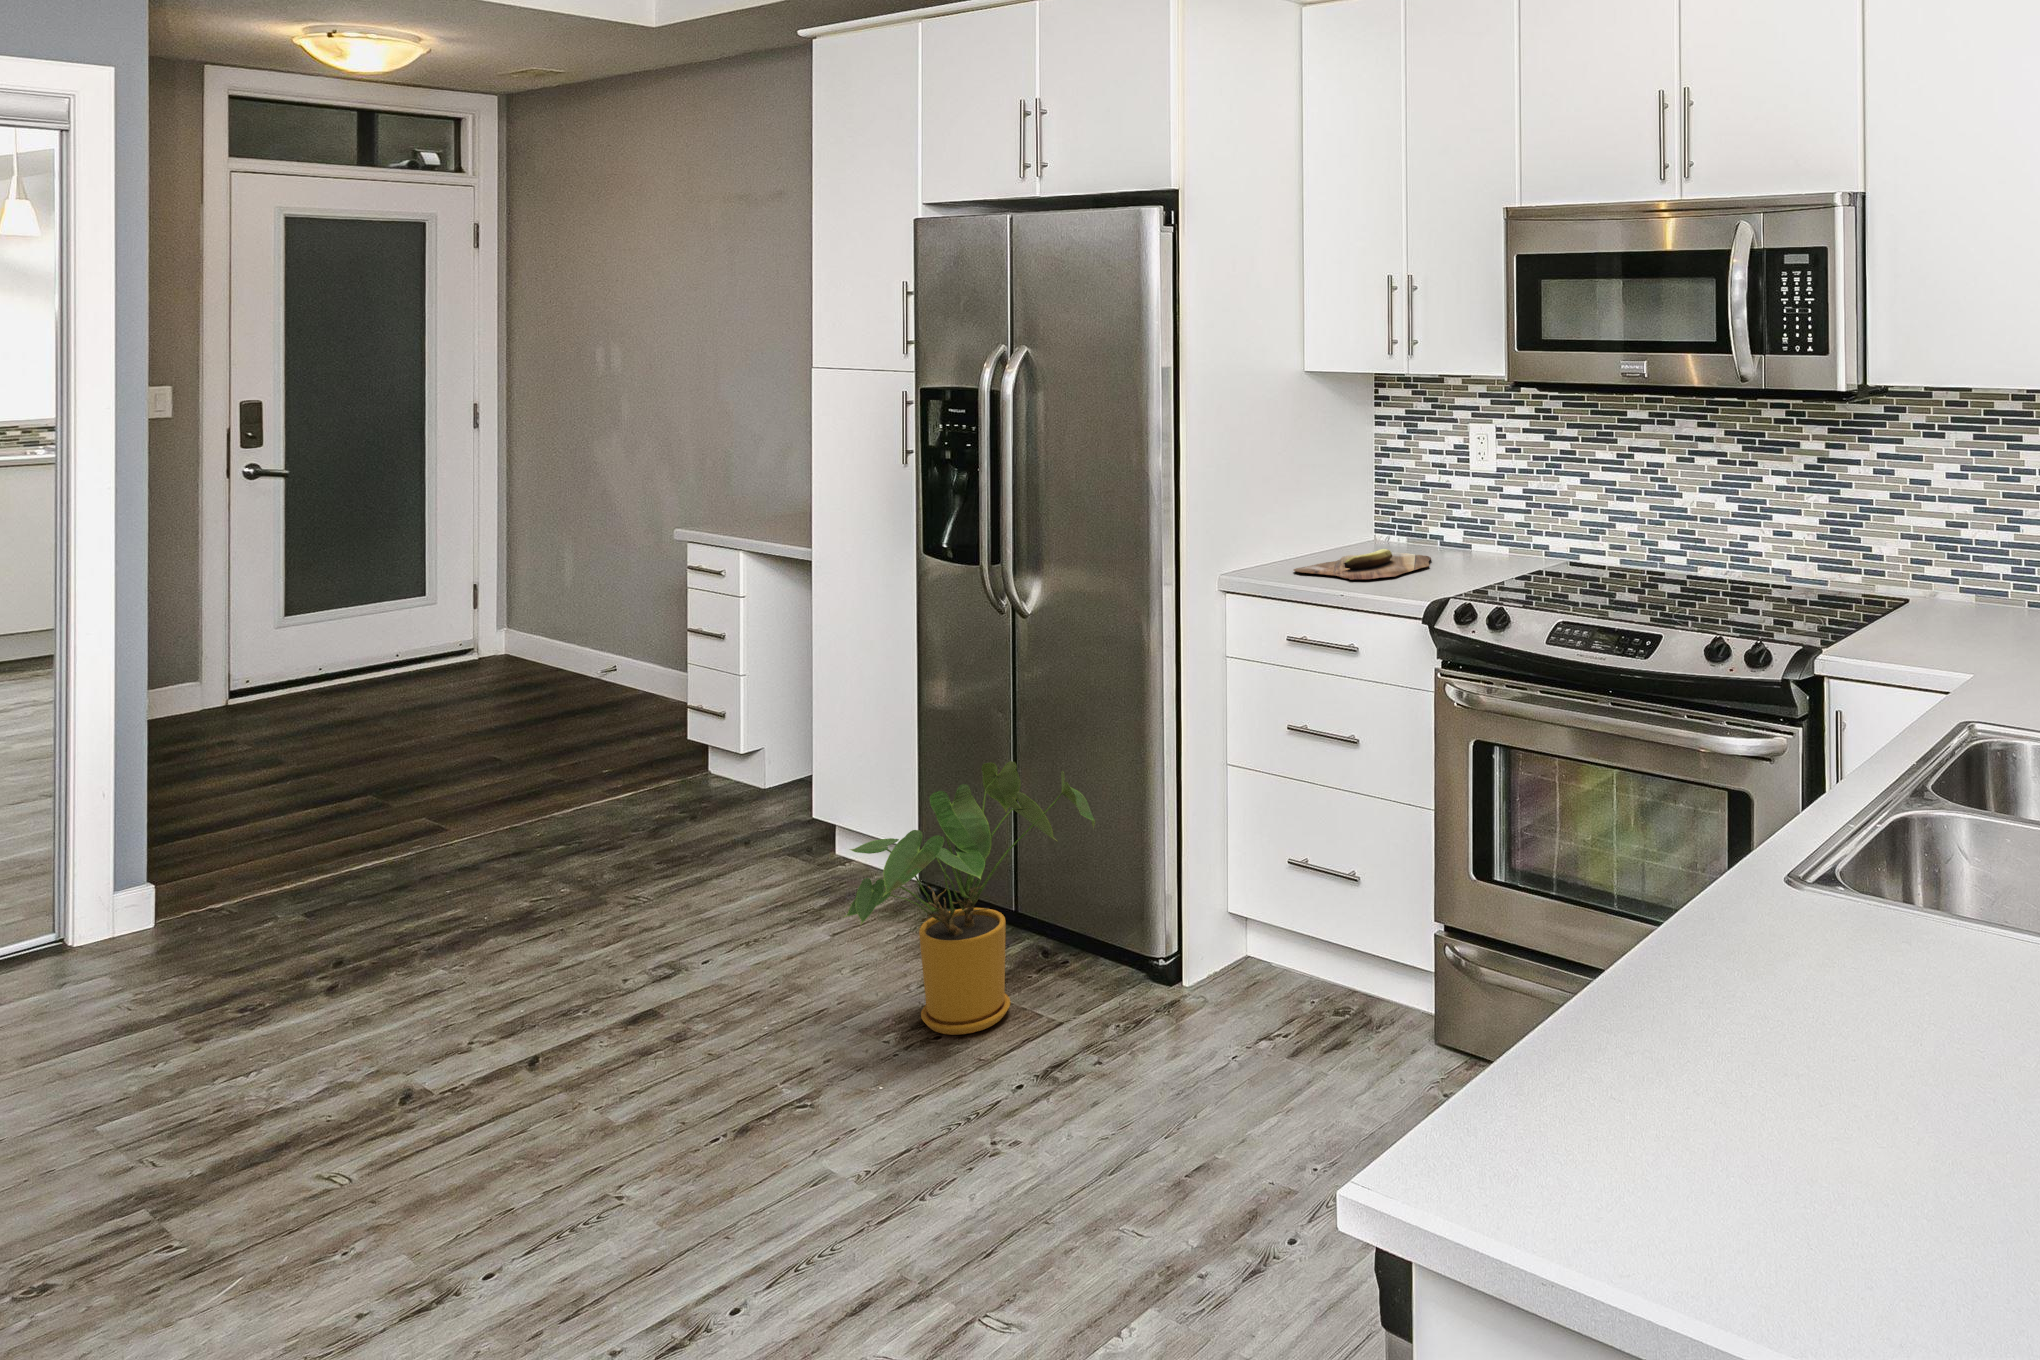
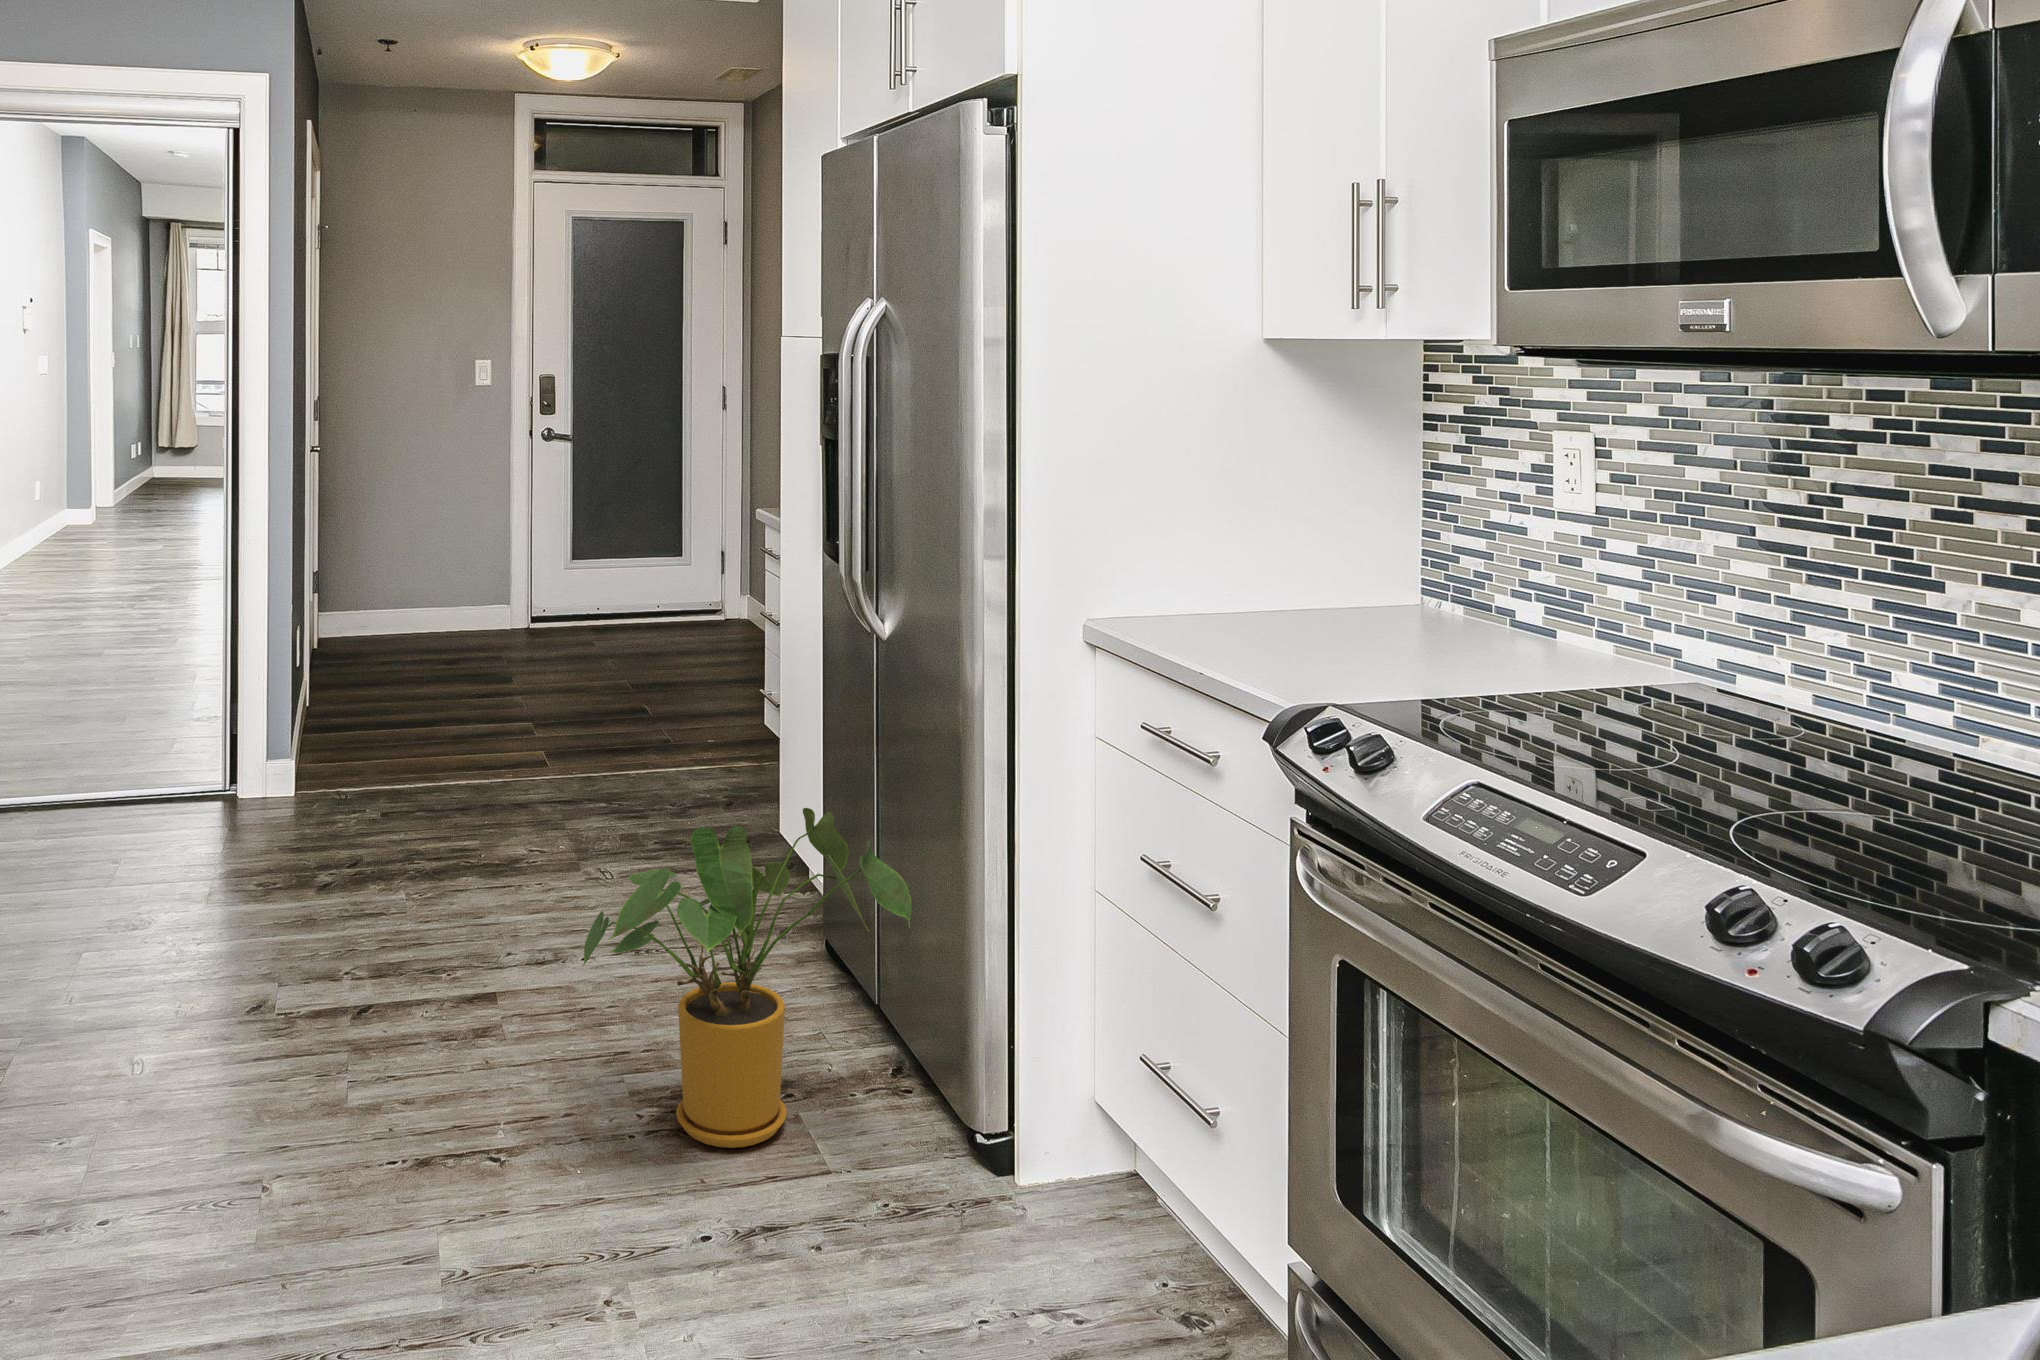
cutting board: present [1294,549,1431,580] -> none [1222,613,1472,655]

